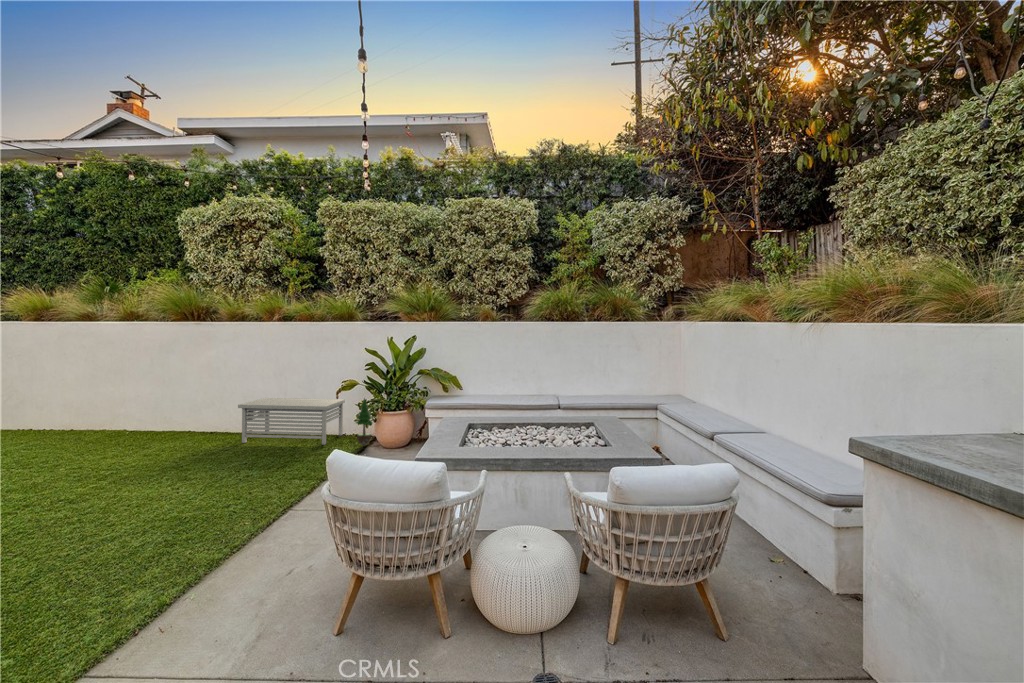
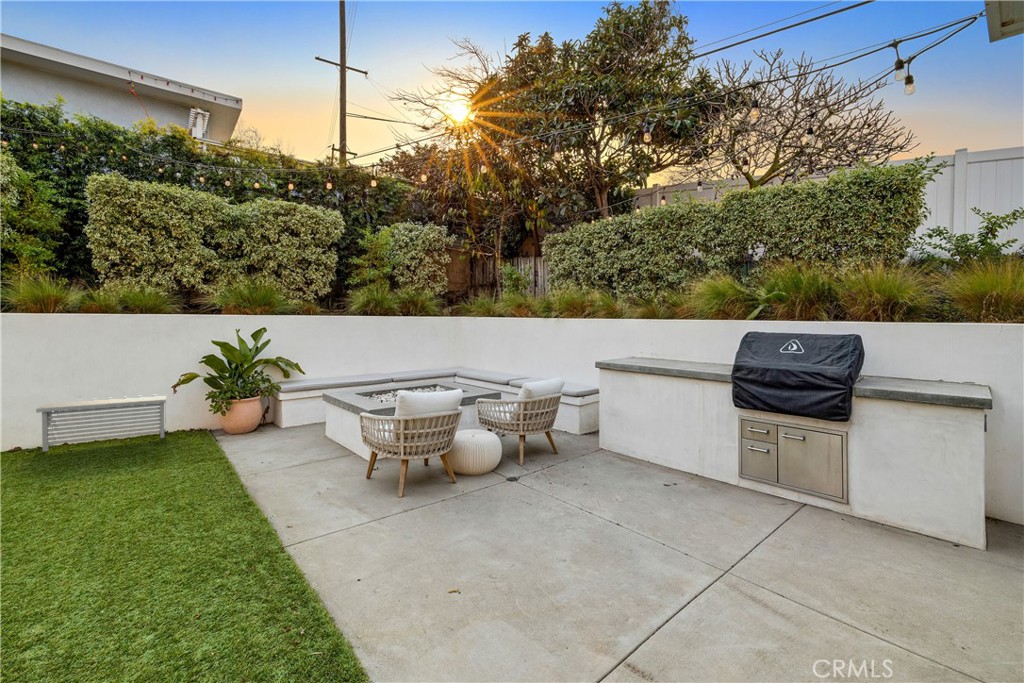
potted tree: present [356,398,373,446] -> none [203,387,223,433]

